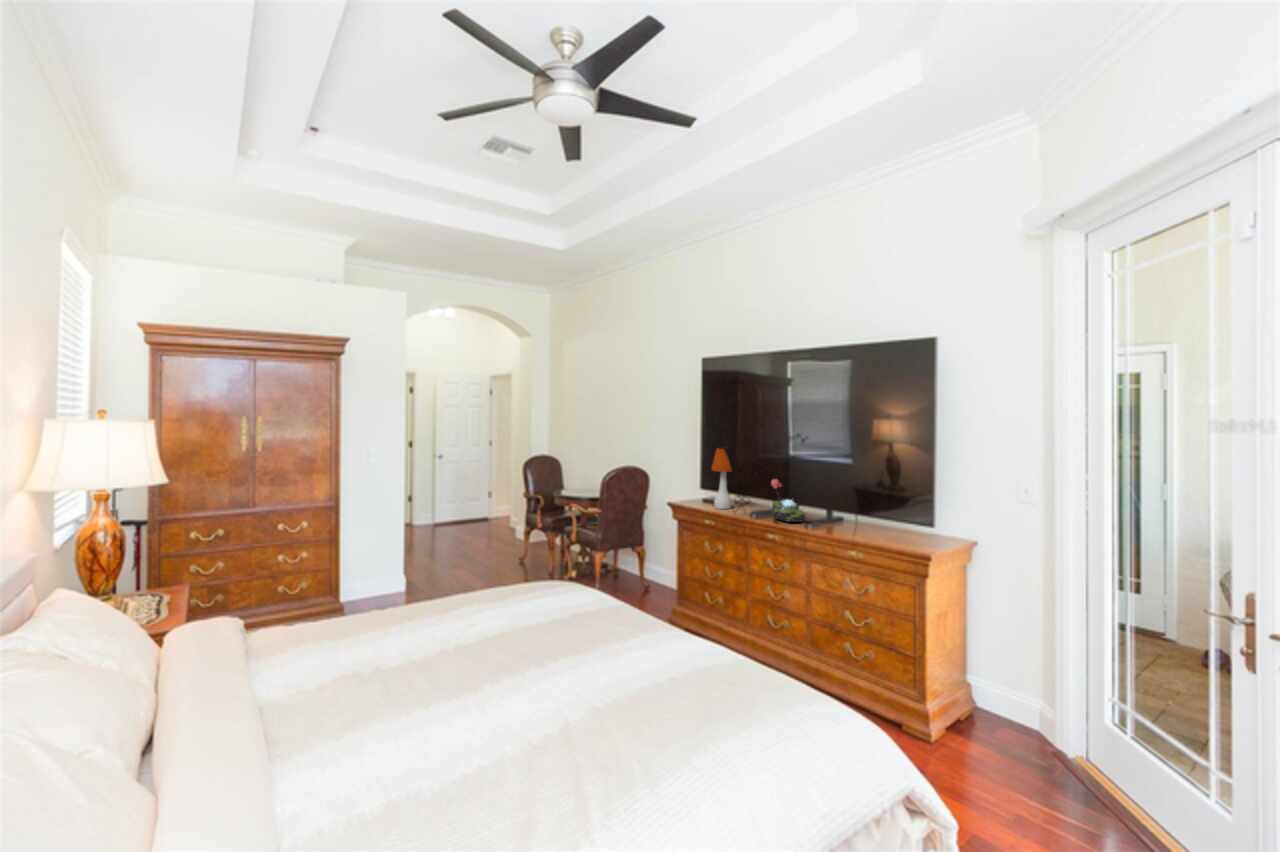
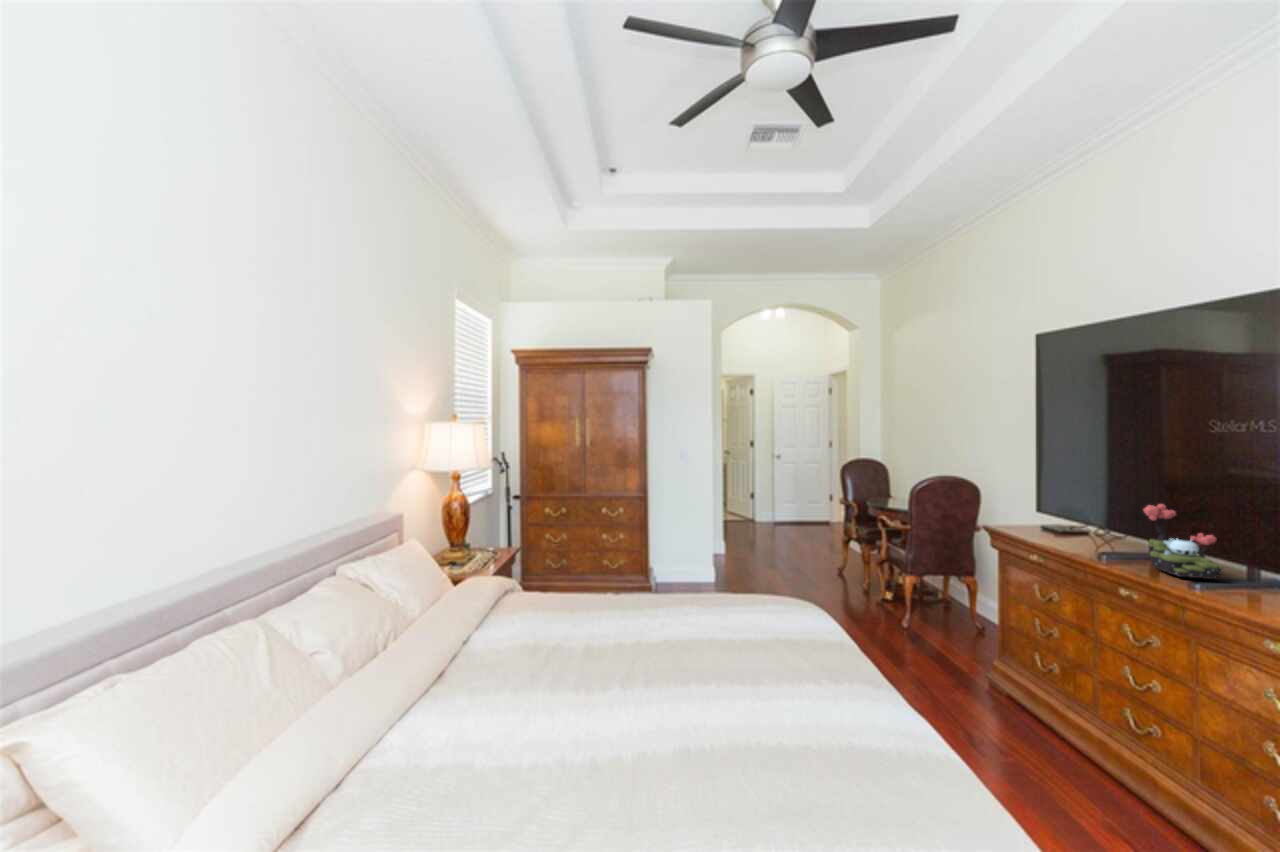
table lamp: present [712,448,732,509] -> none [1047,457,1090,543]

